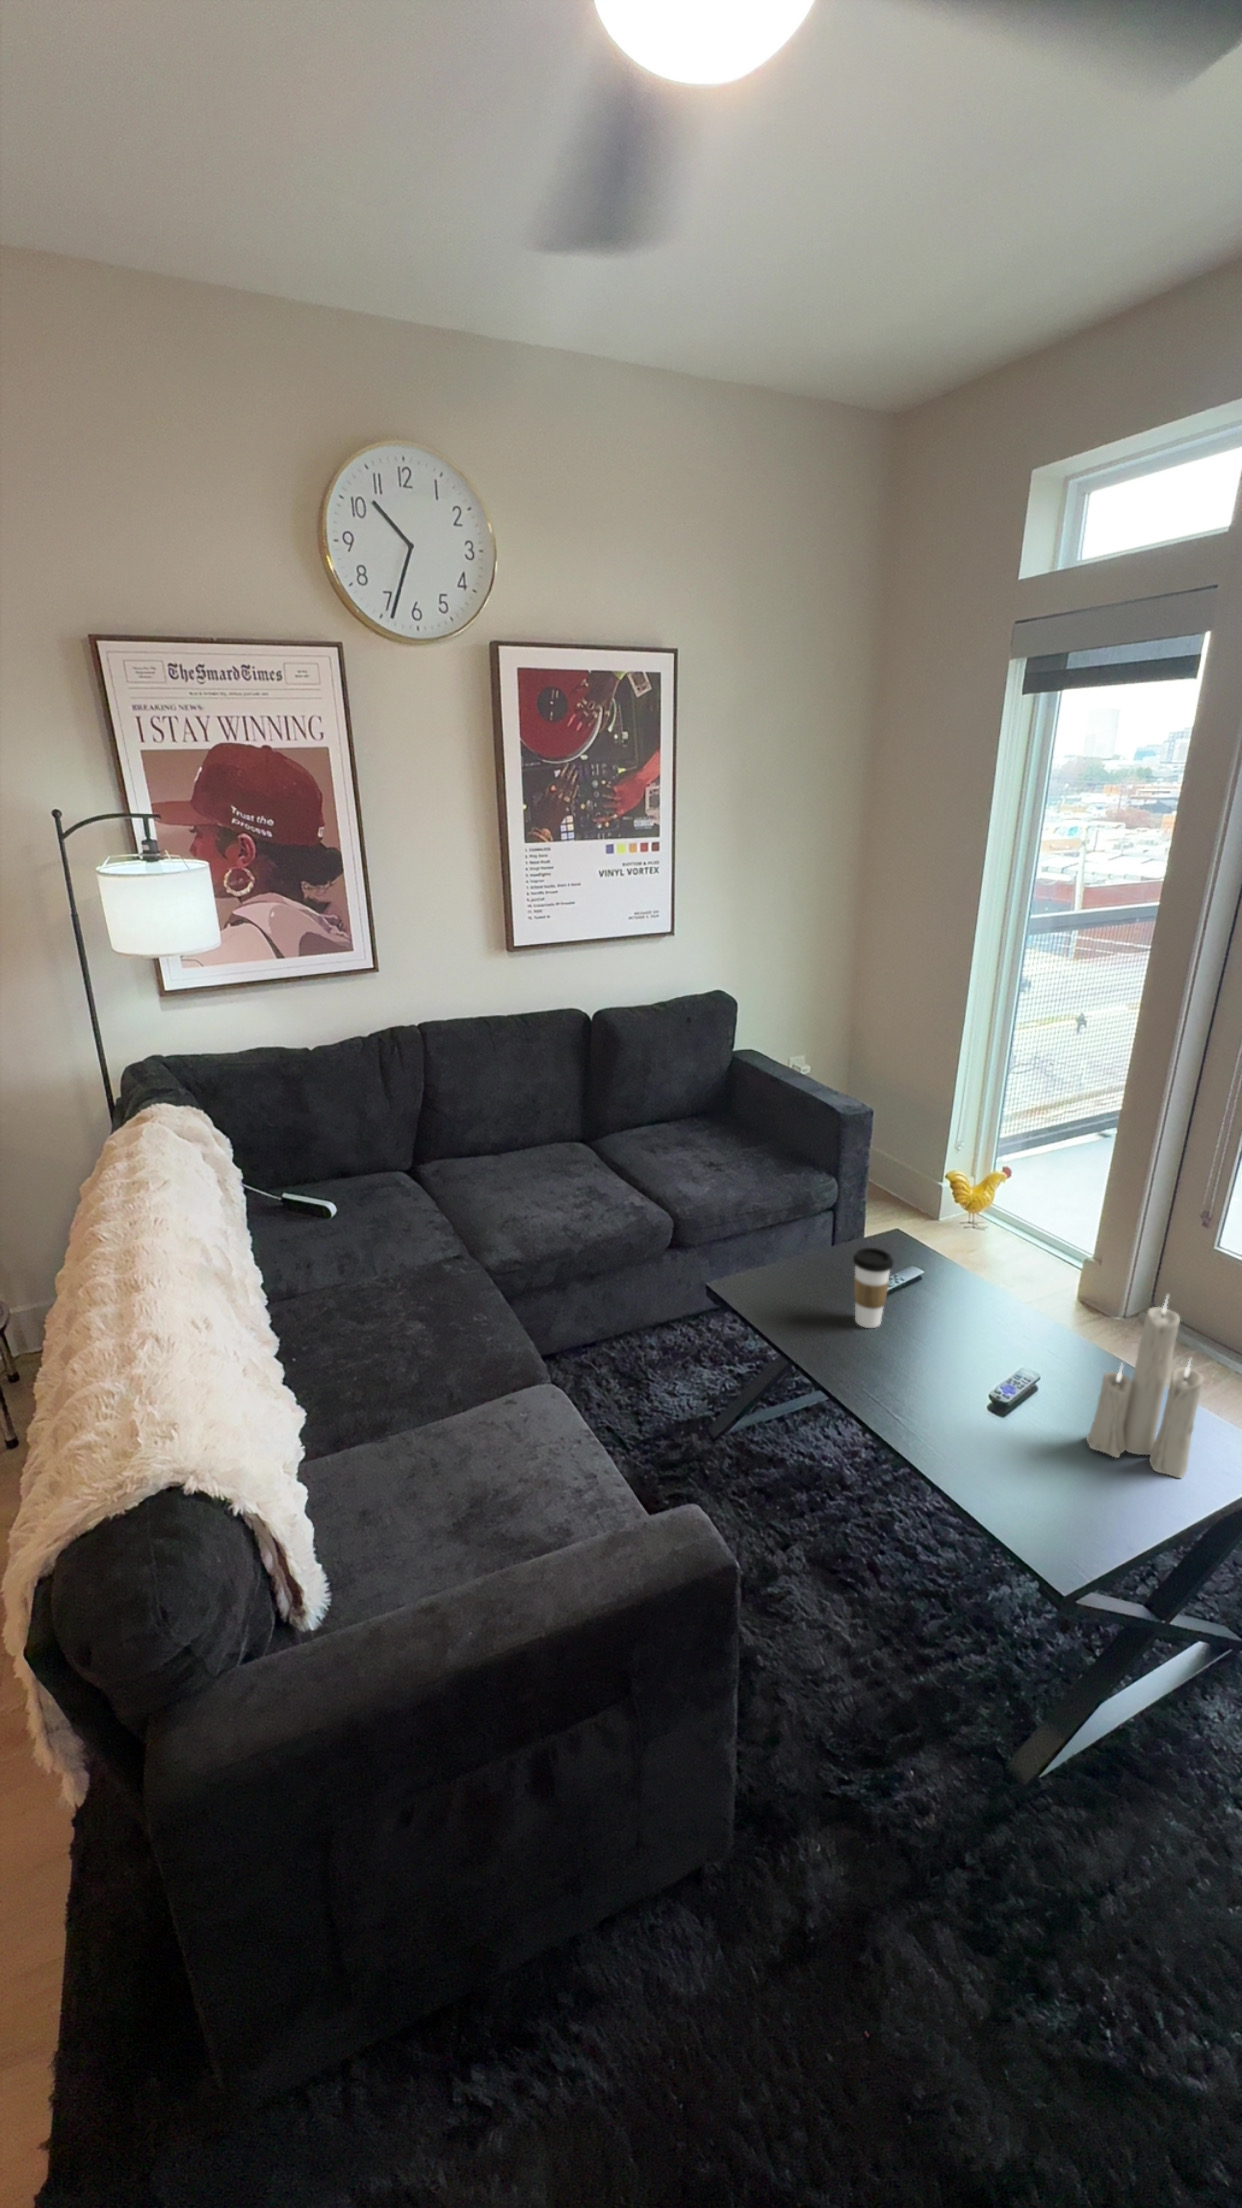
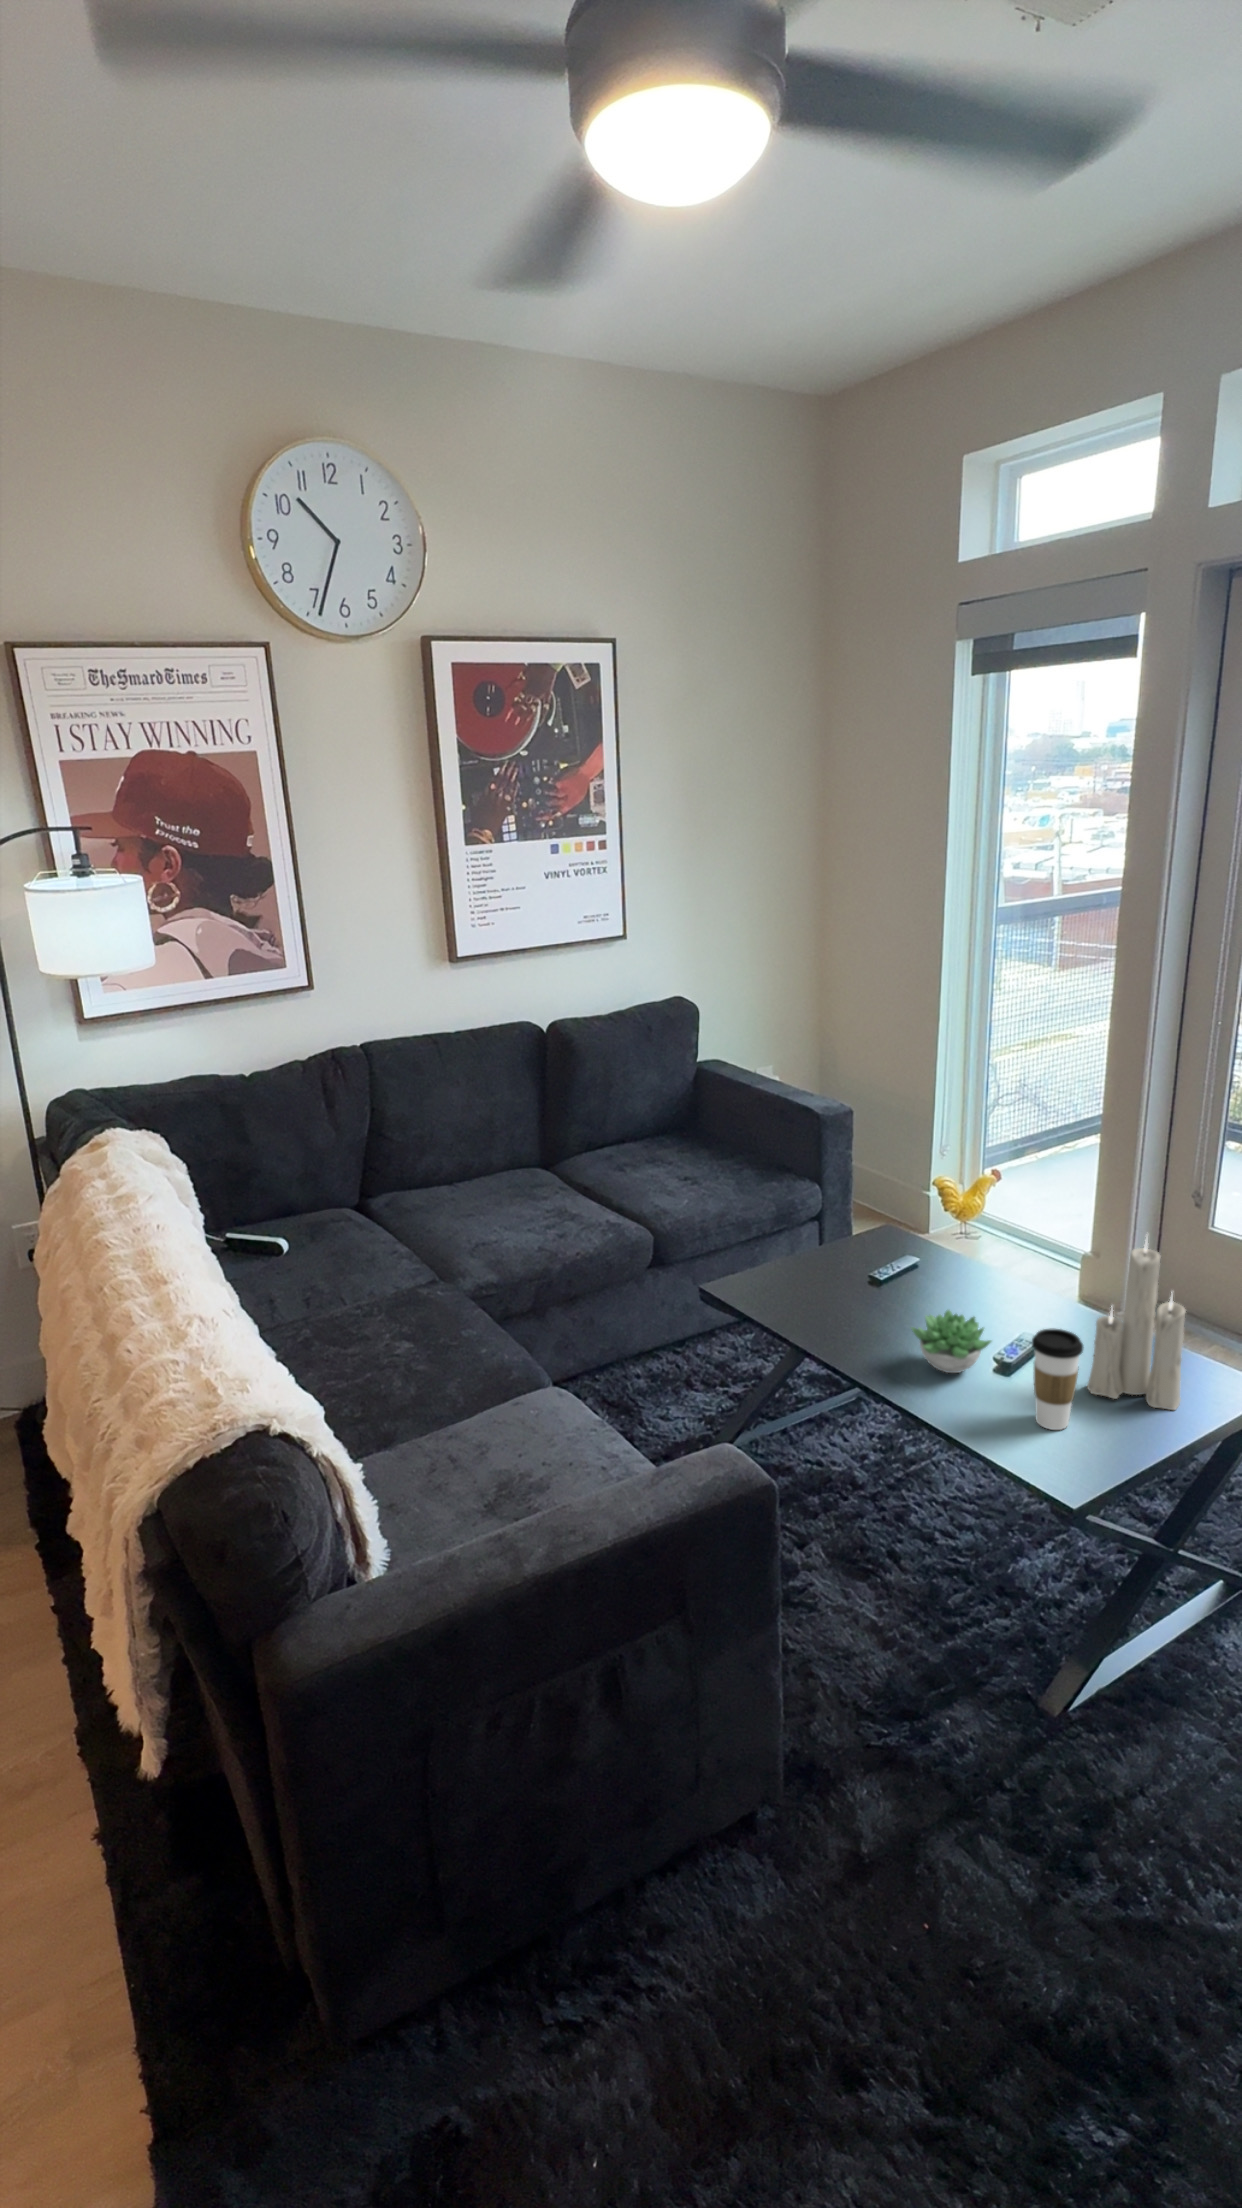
coffee cup: present [853,1248,893,1328] -> present [1032,1329,1084,1430]
succulent plant: none [906,1341,990,1408] -> present [912,1310,991,1373]

